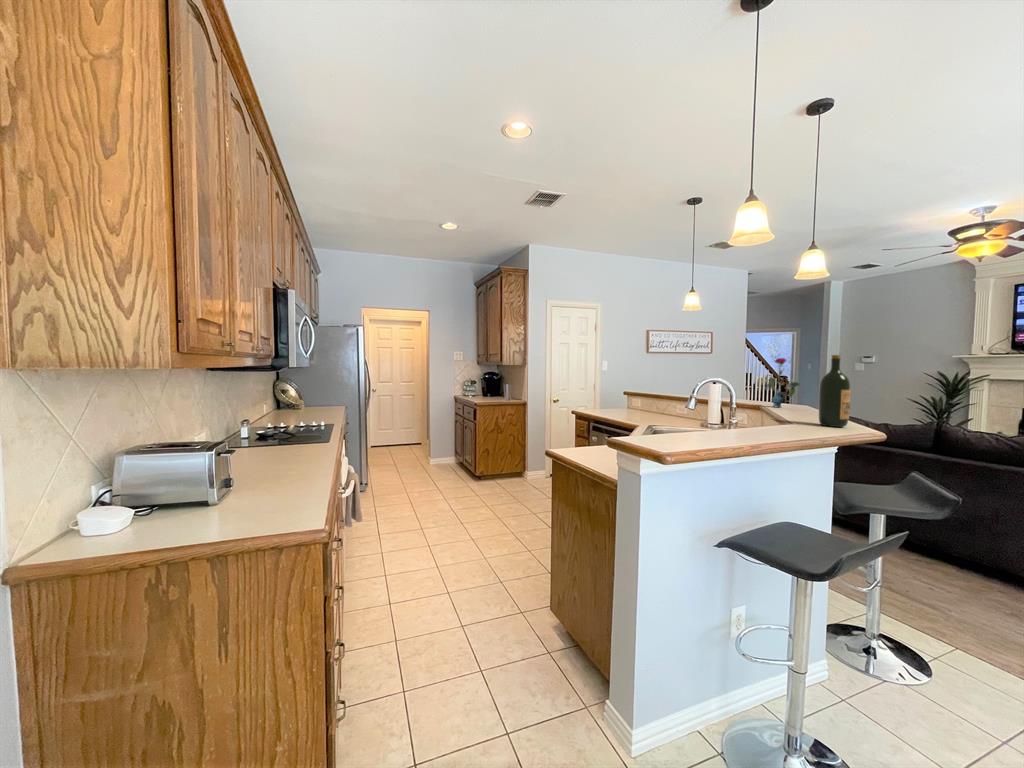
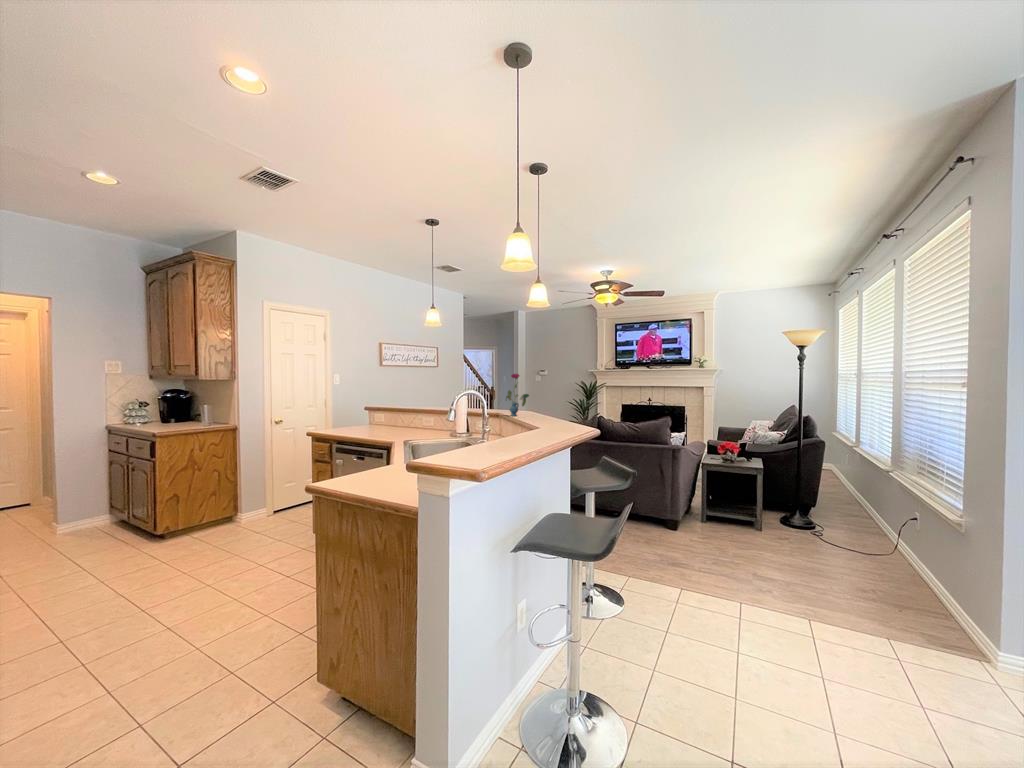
wine bottle: present [819,355,851,427] -> none [553,373,572,430]

